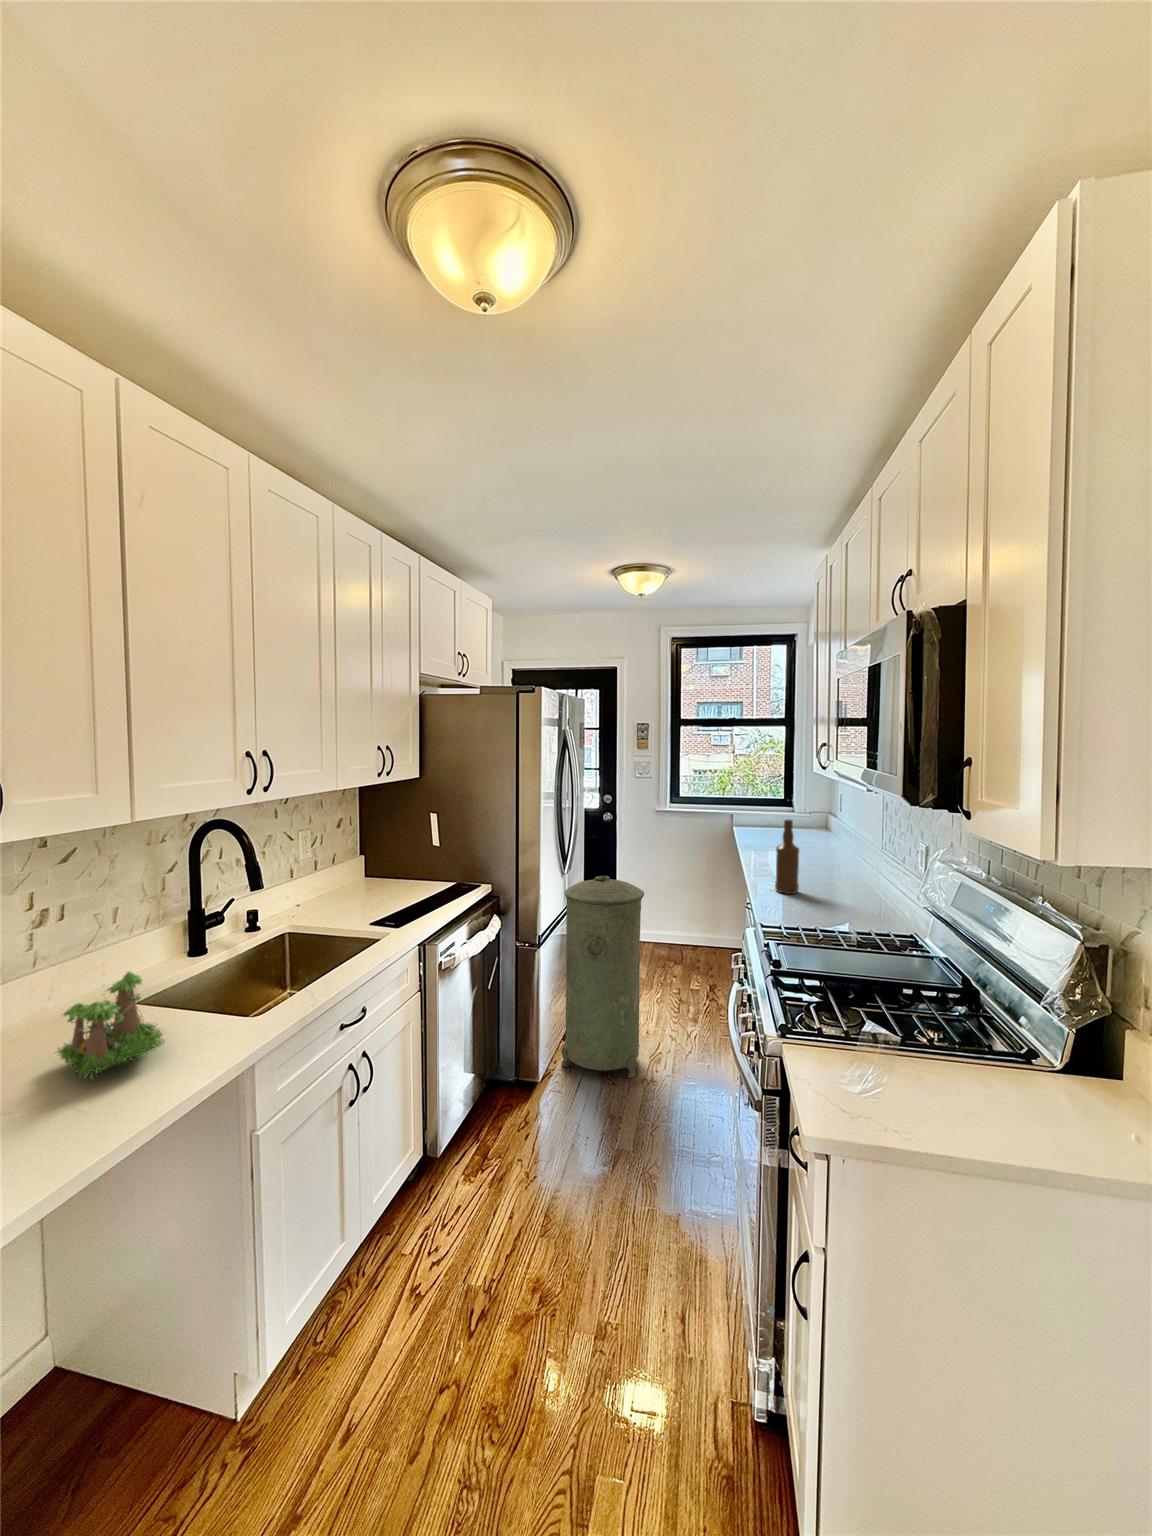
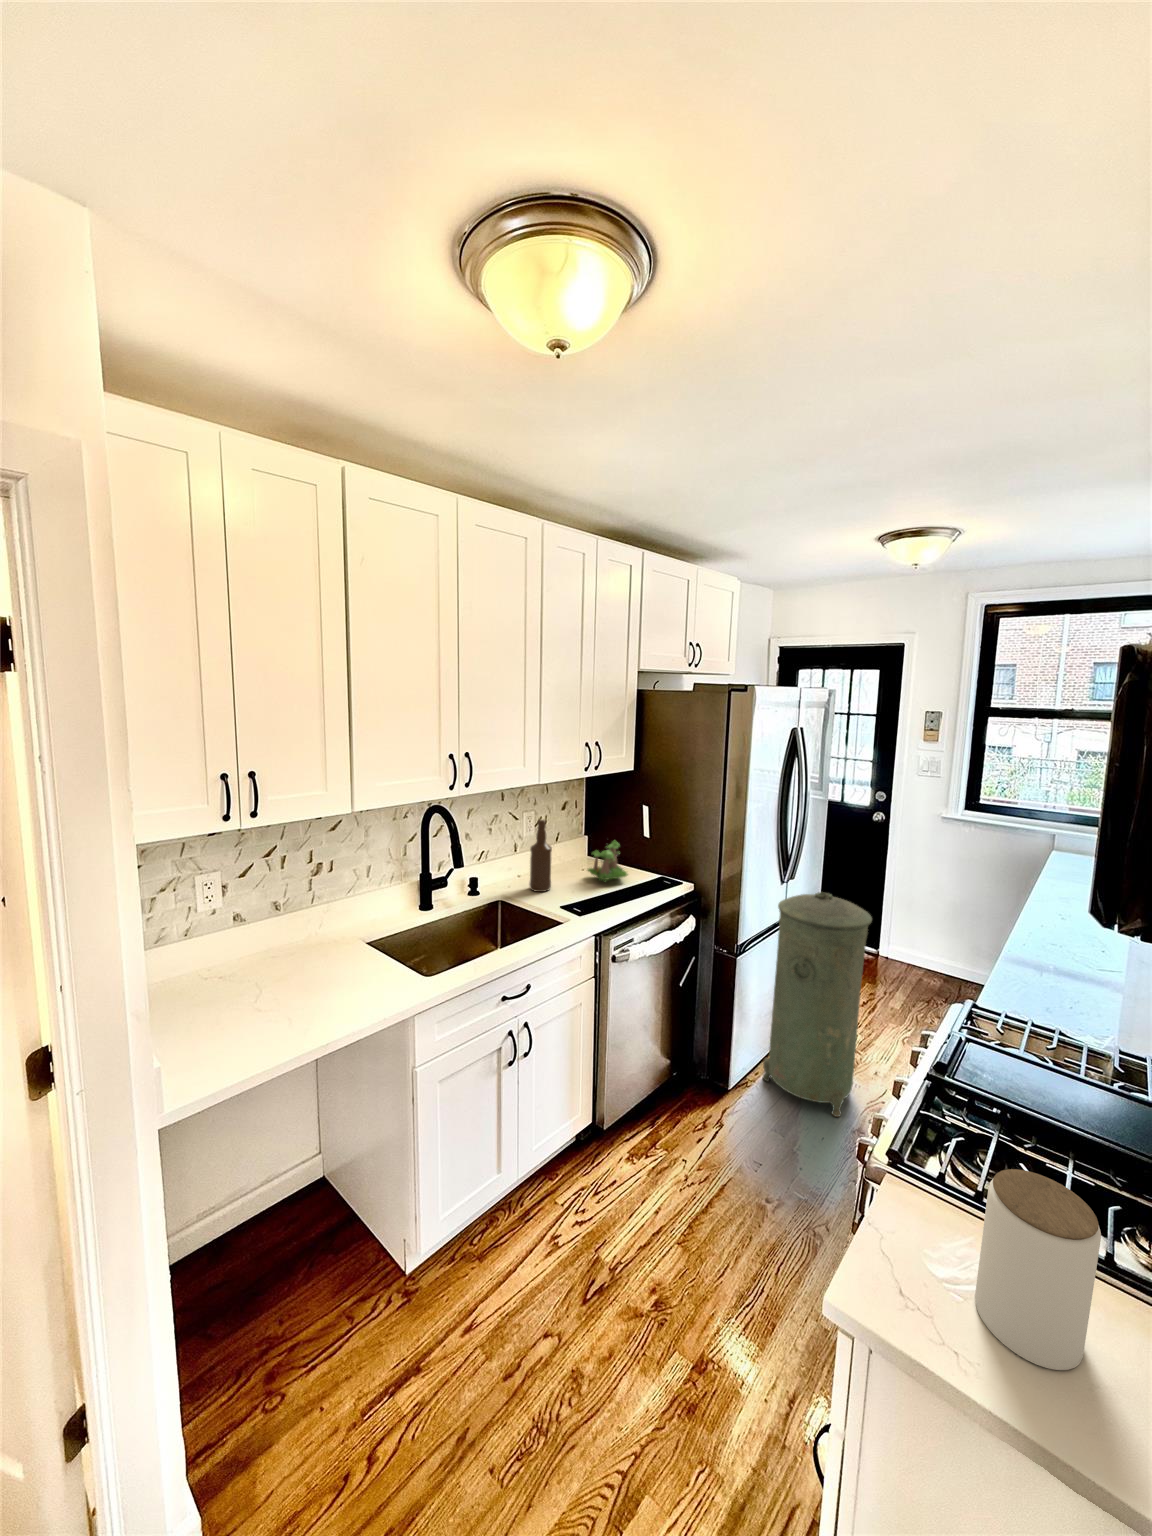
bottle: present [775,819,799,894] -> present [529,820,552,892]
plant: present [55,972,164,1079] -> present [588,840,628,881]
jar: none [886,988,966,1120] -> present [975,1169,1101,1370]

